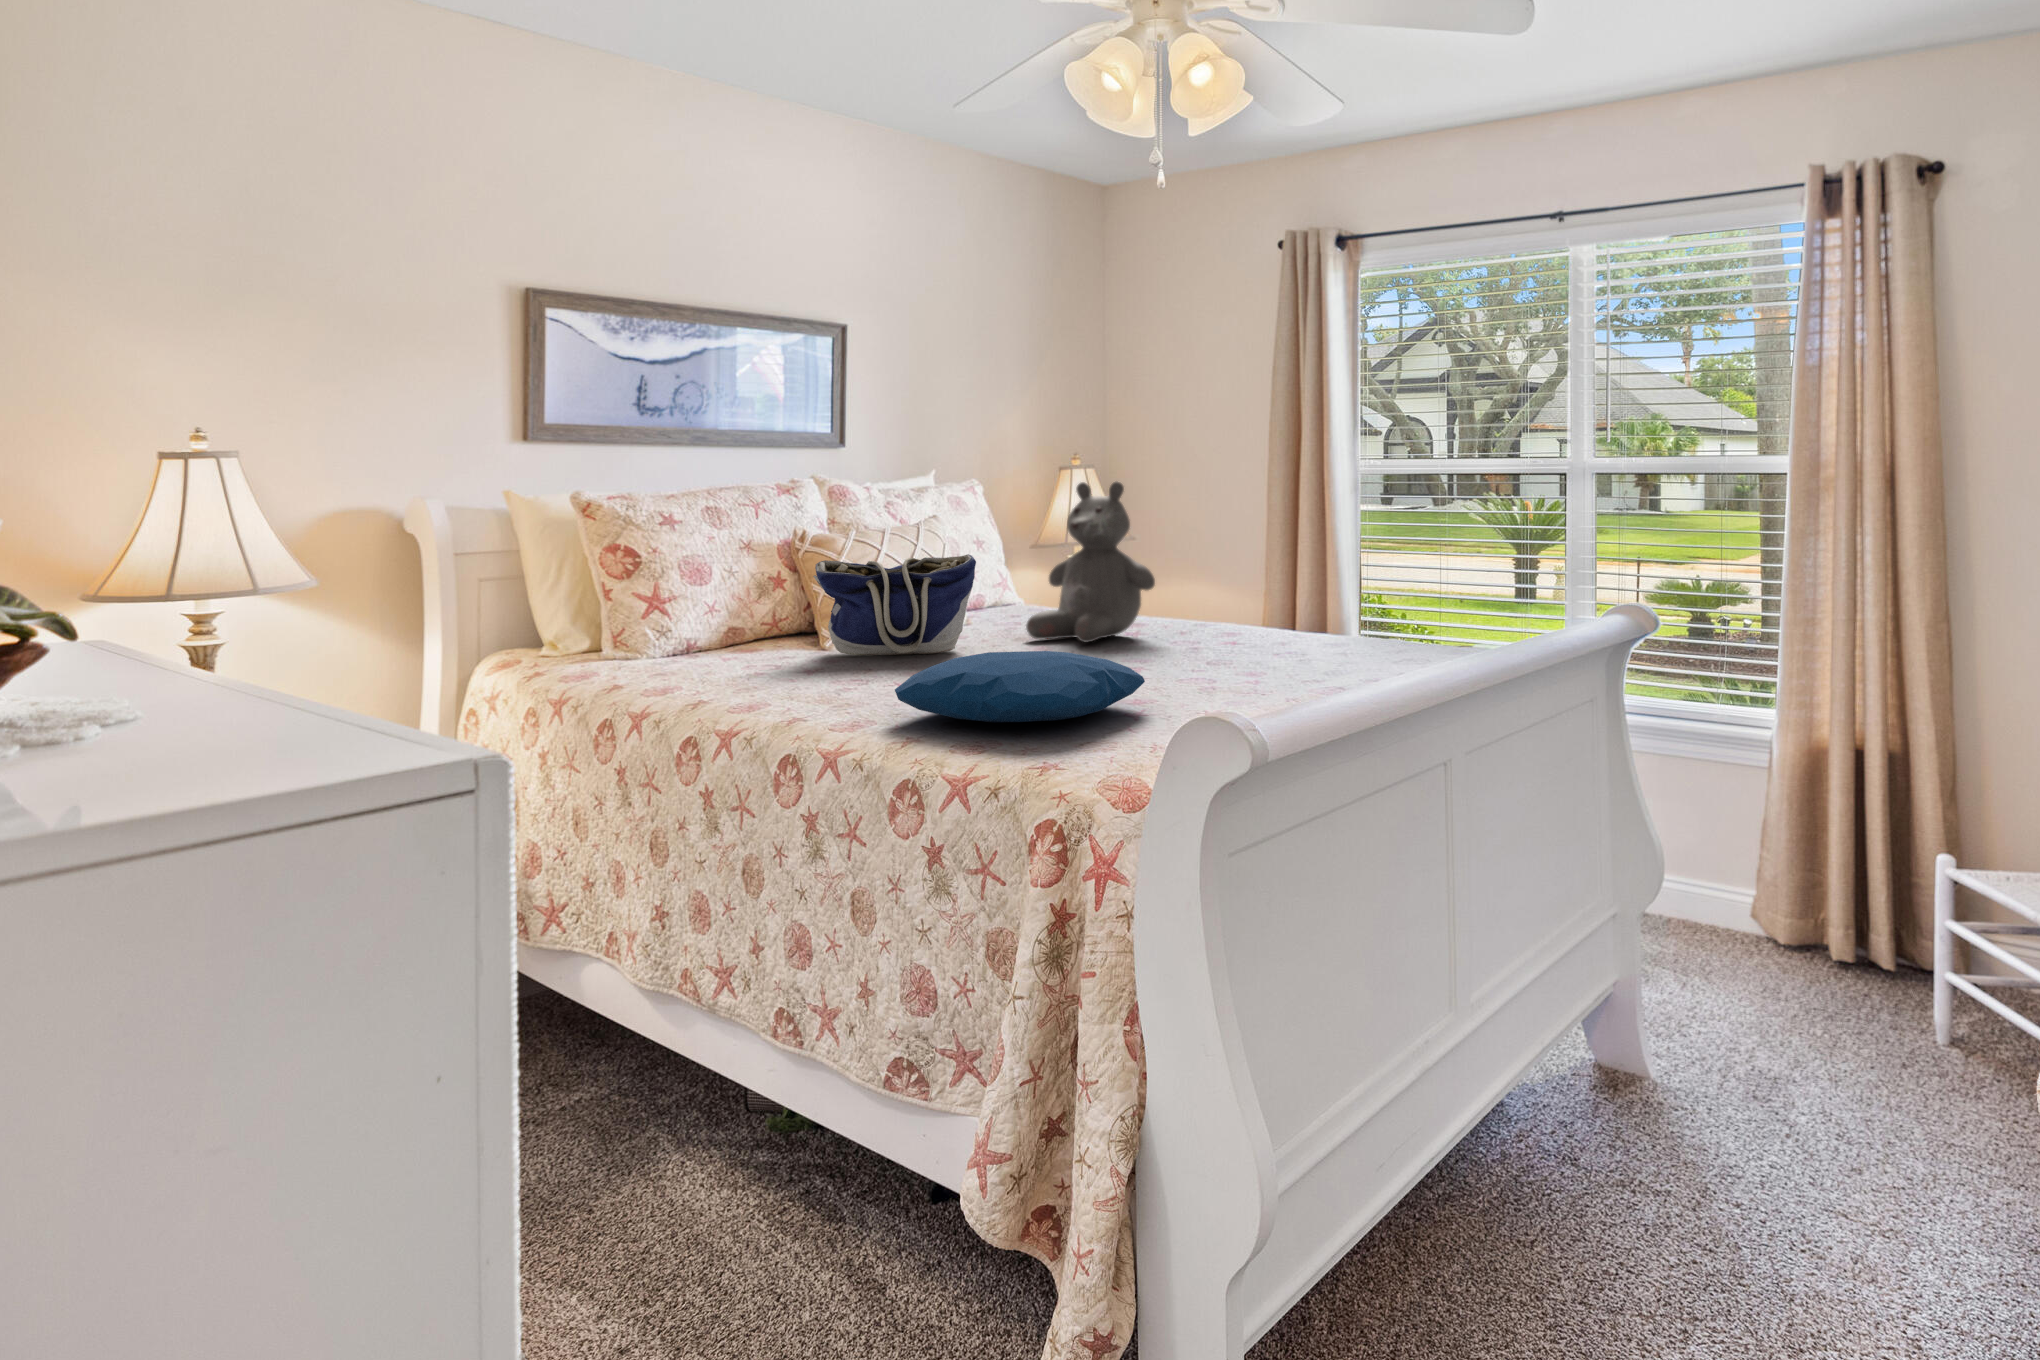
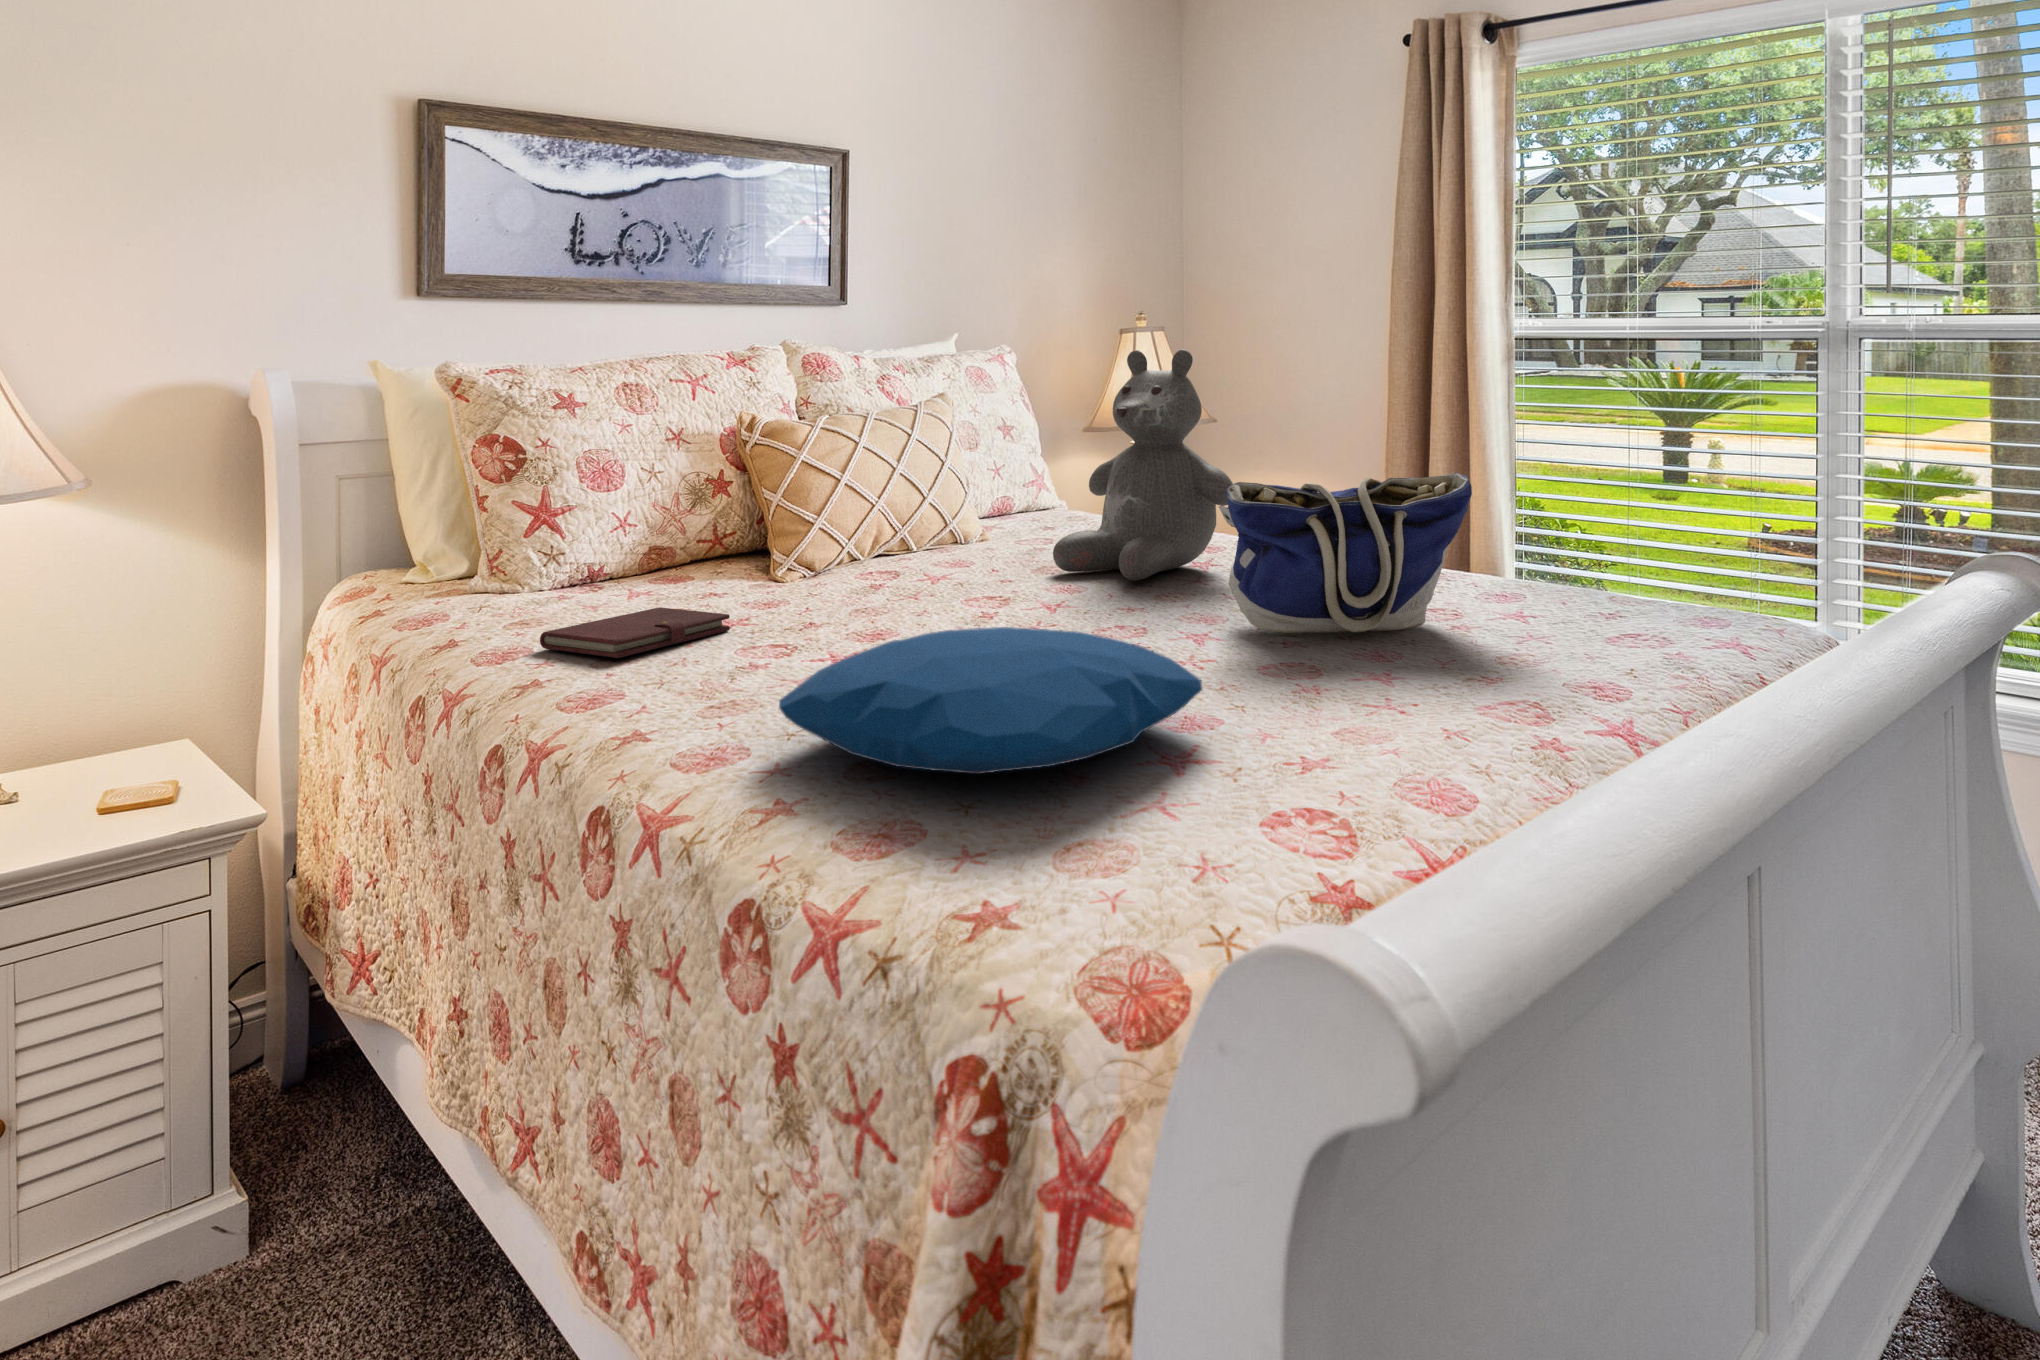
tote bag: present [813,554,976,655] -> present [1219,473,1472,633]
notebook: none [692,660,816,686] -> present [540,607,730,658]

